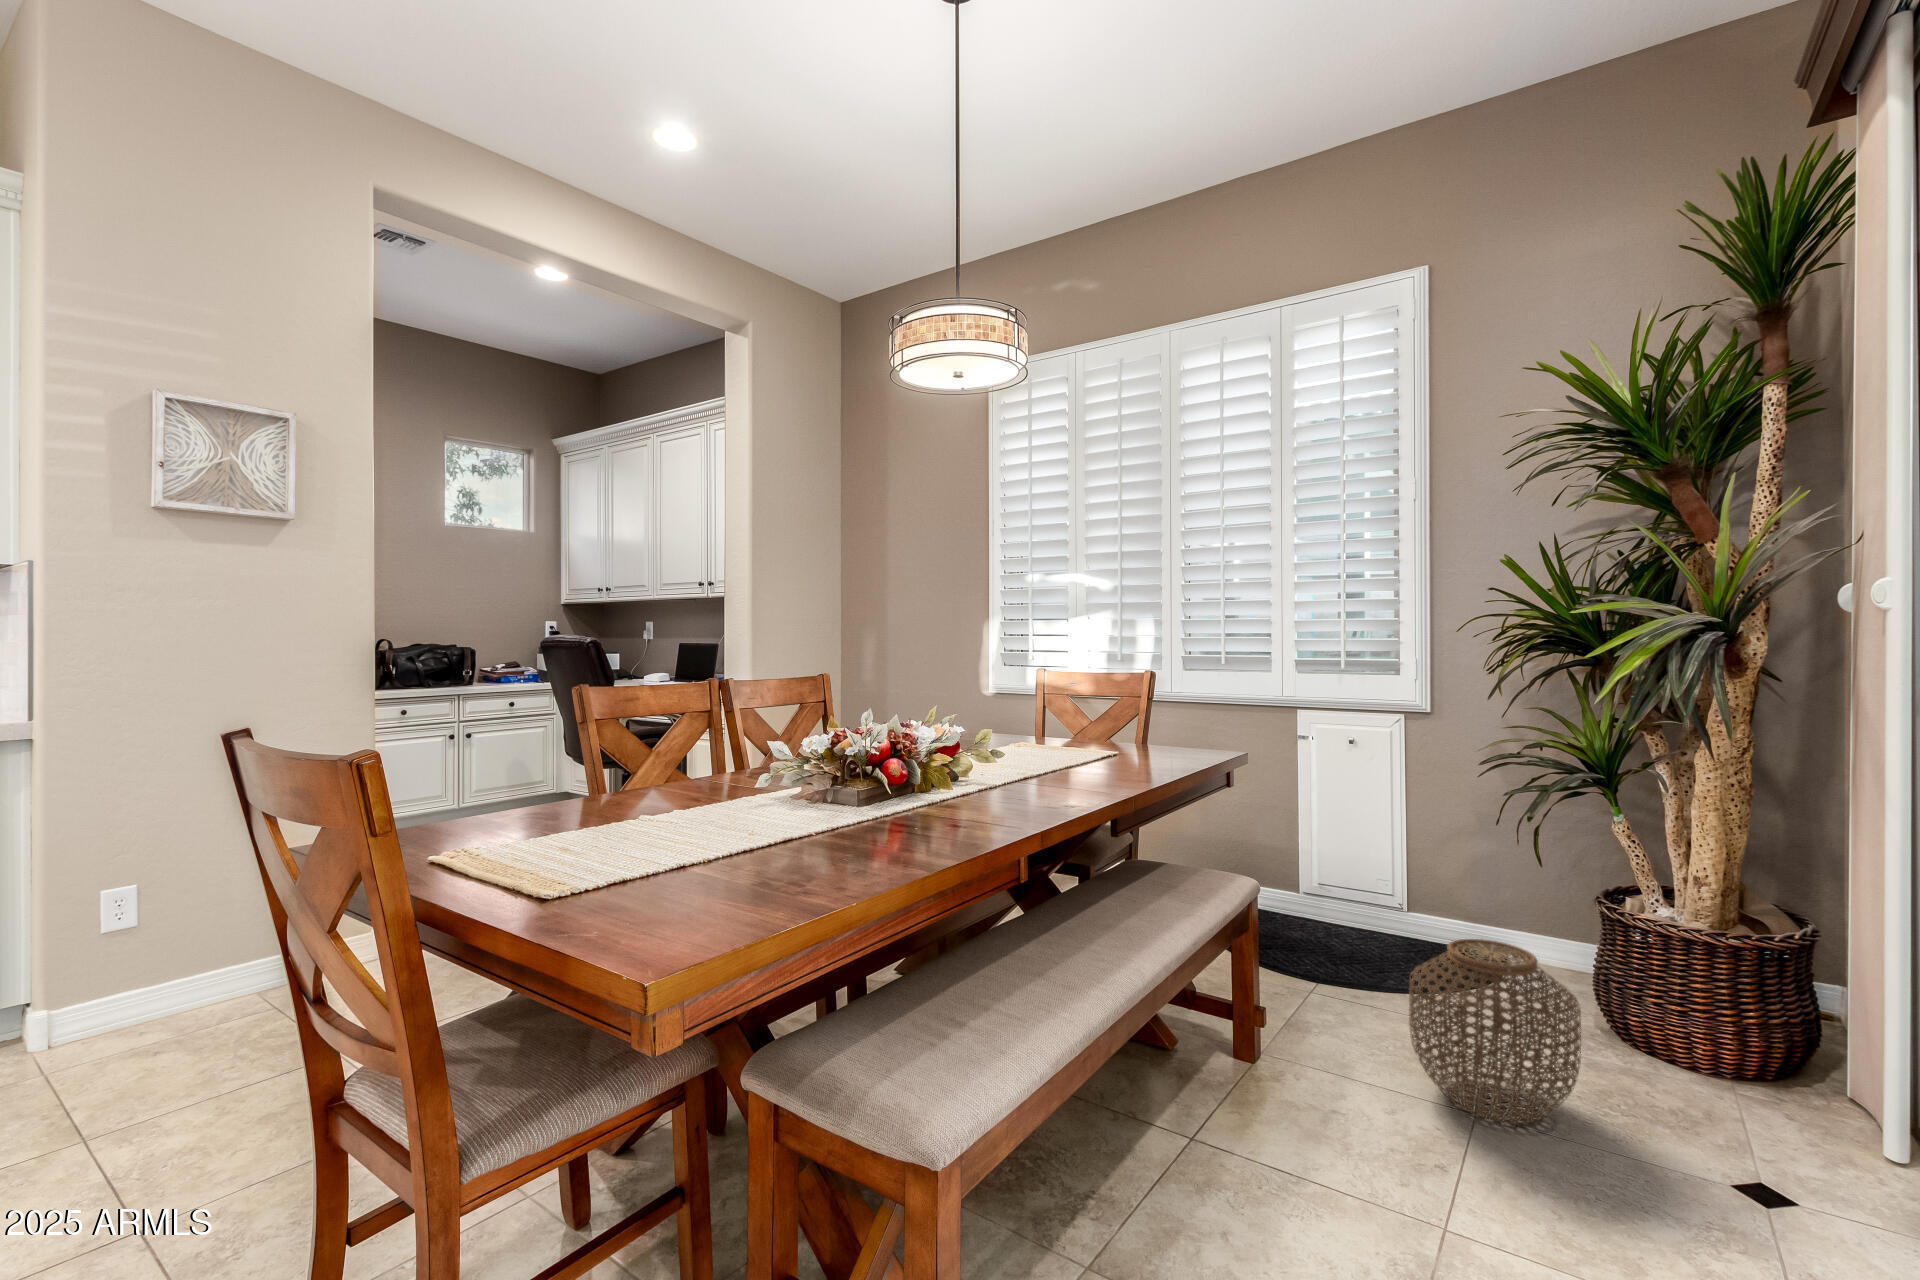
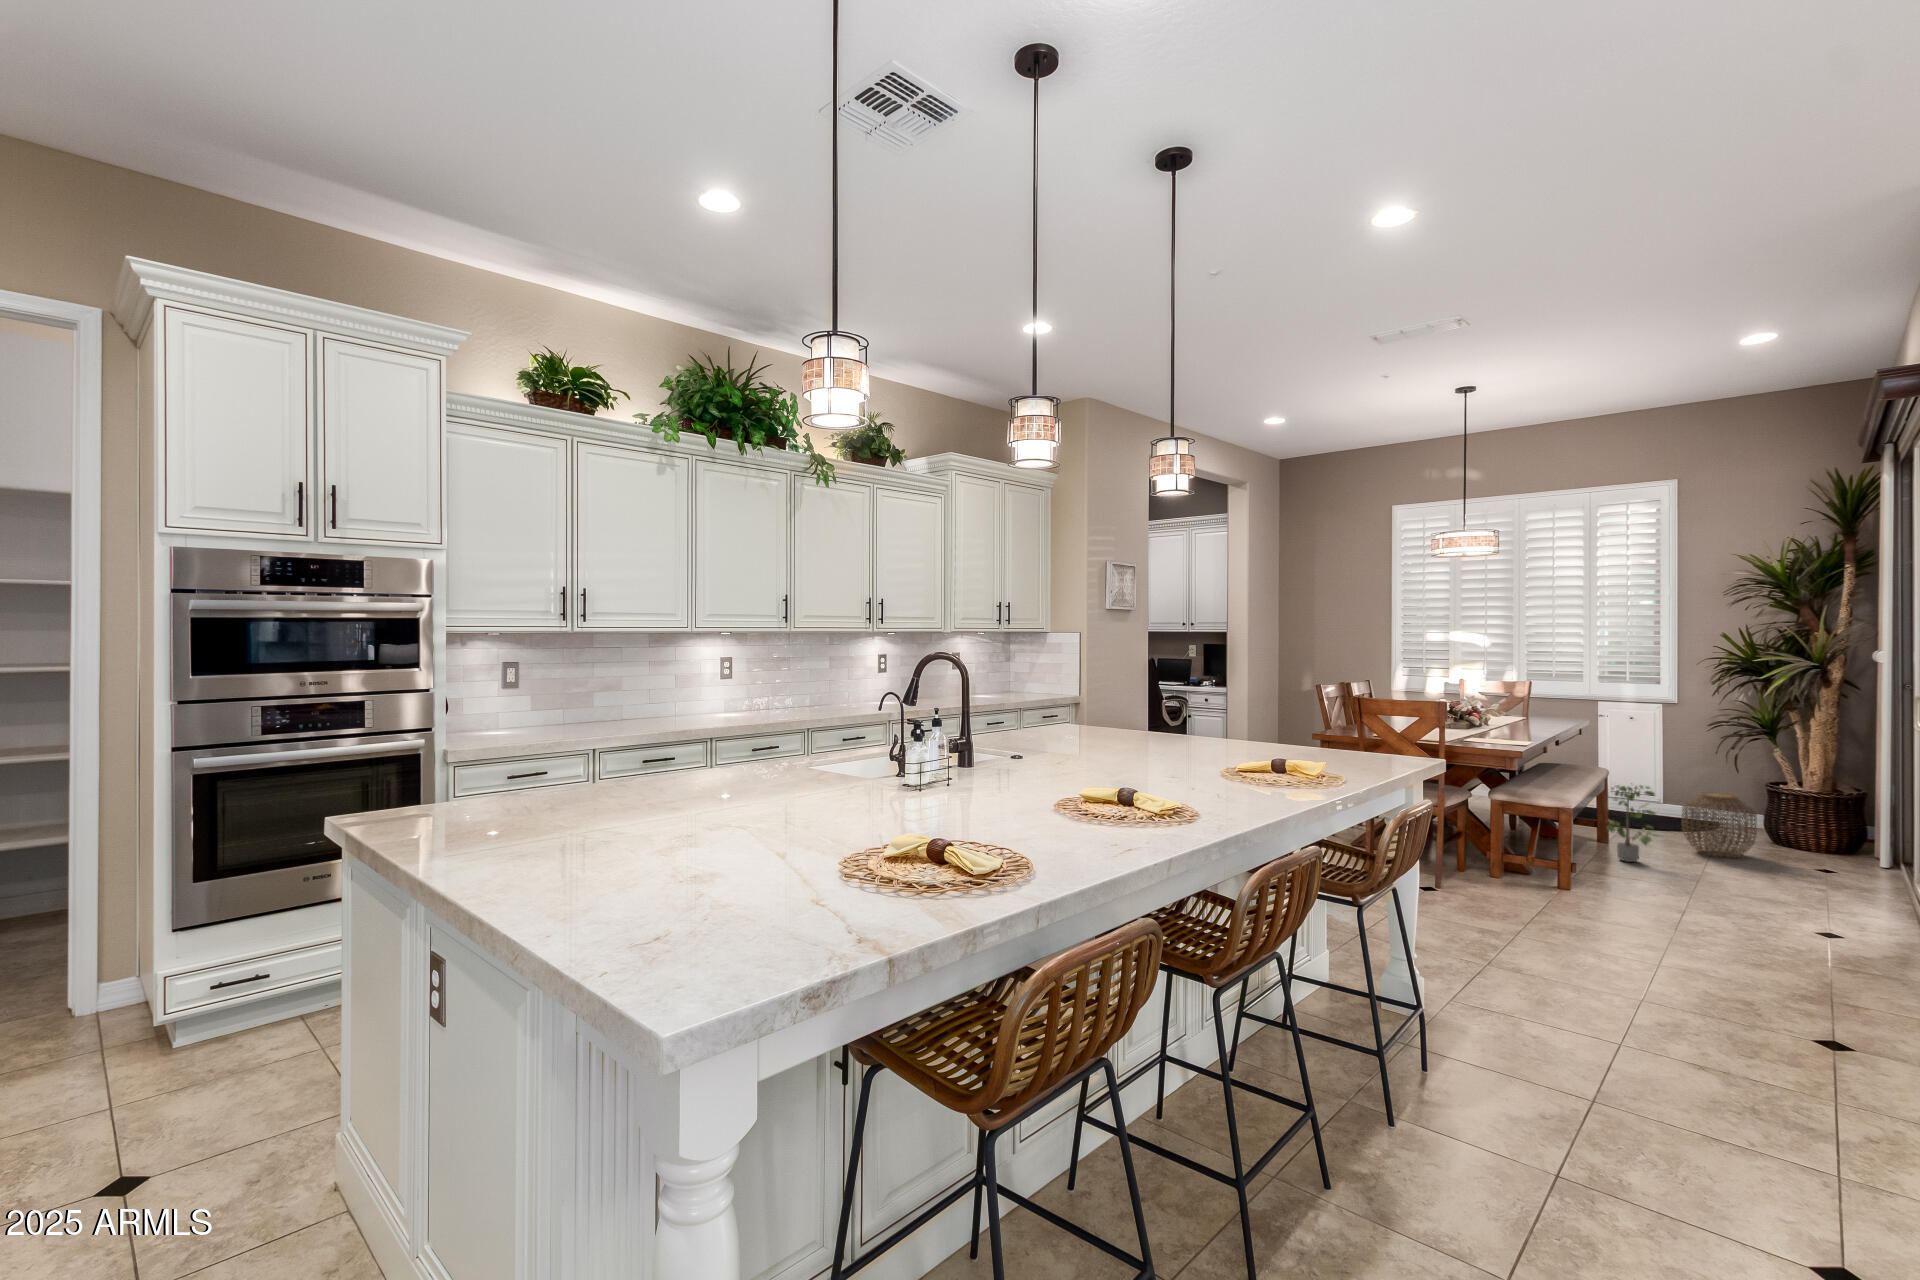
potted plant: none [1203,943,1344,1168] -> present [1607,785,1658,862]

